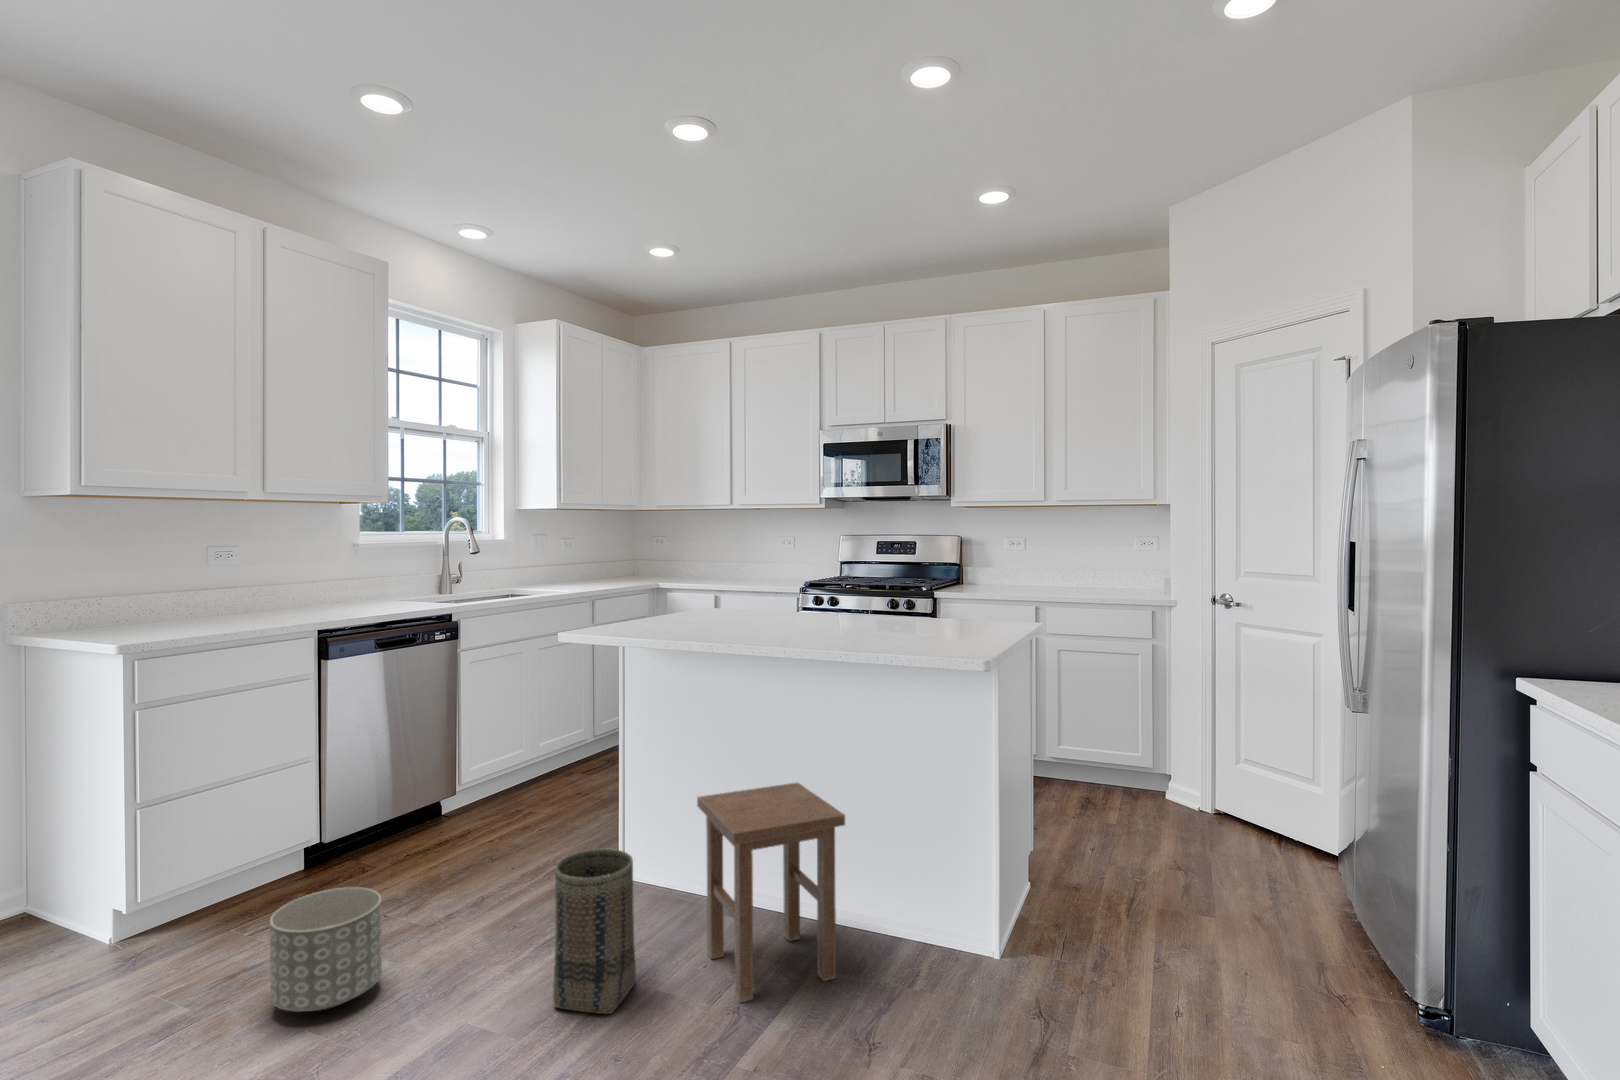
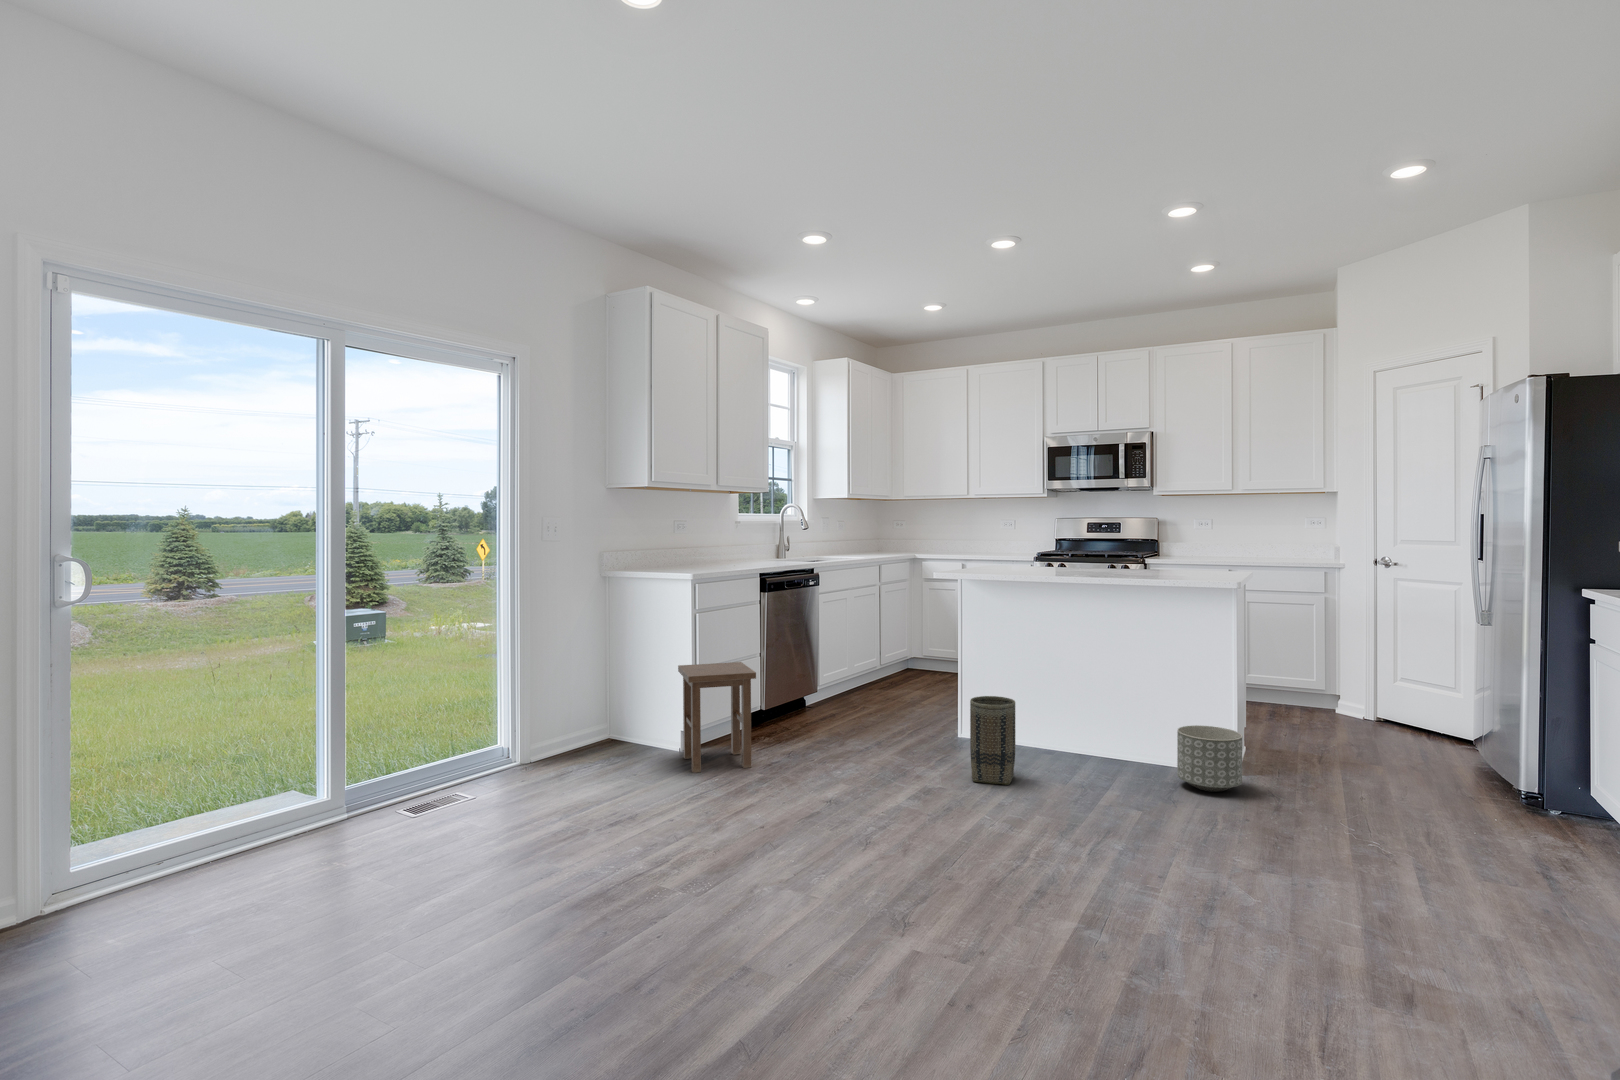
stool: present [697,783,845,1003] -> present [678,662,756,773]
planter: present [270,887,382,1012] -> present [1177,725,1242,792]

